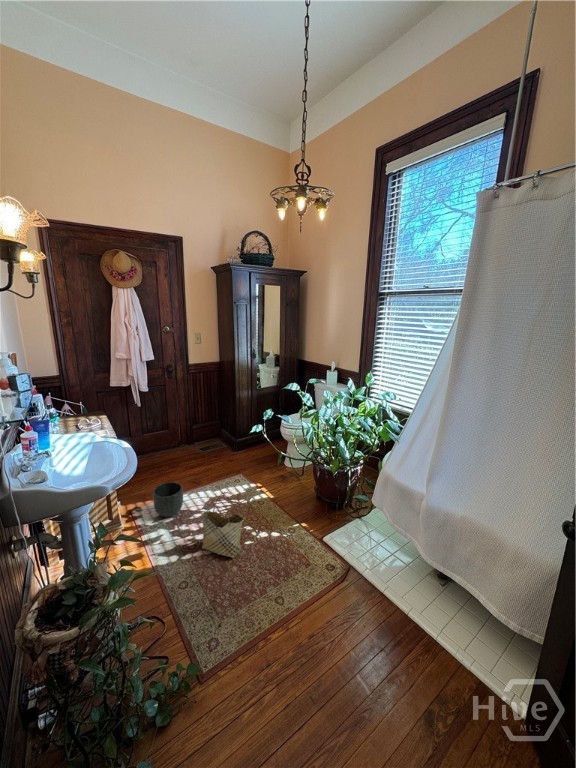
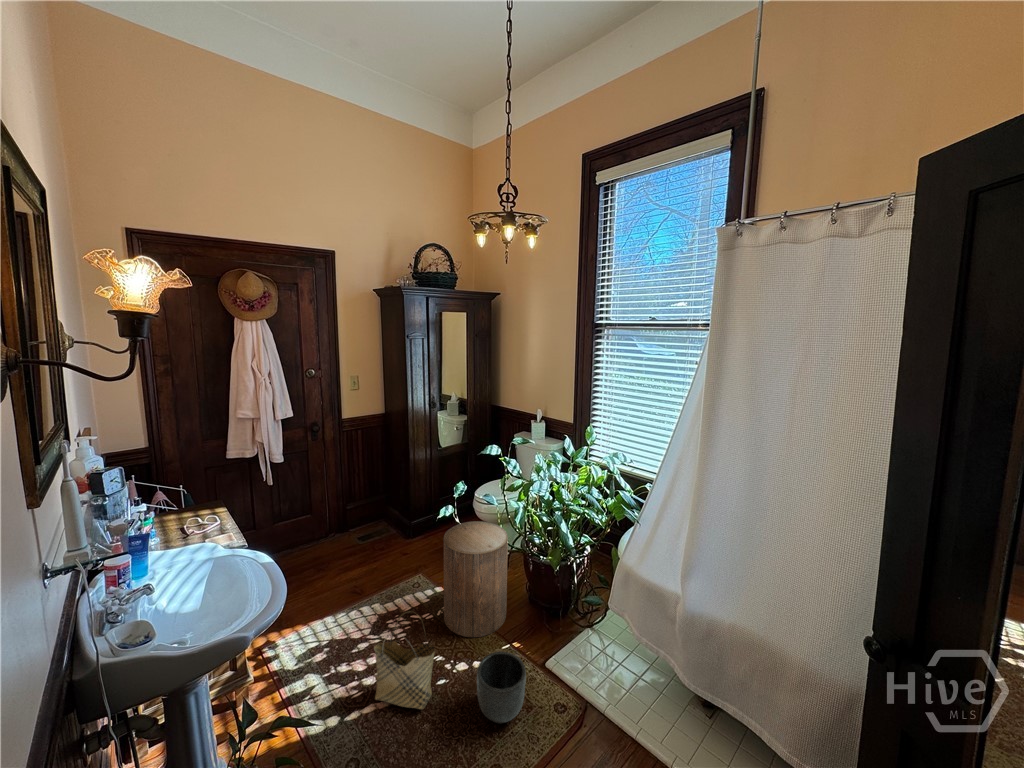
stool: none [254,438,301,517] -> present [444,521,508,637]
planter: present [153,482,183,518] -> present [477,651,526,724]

